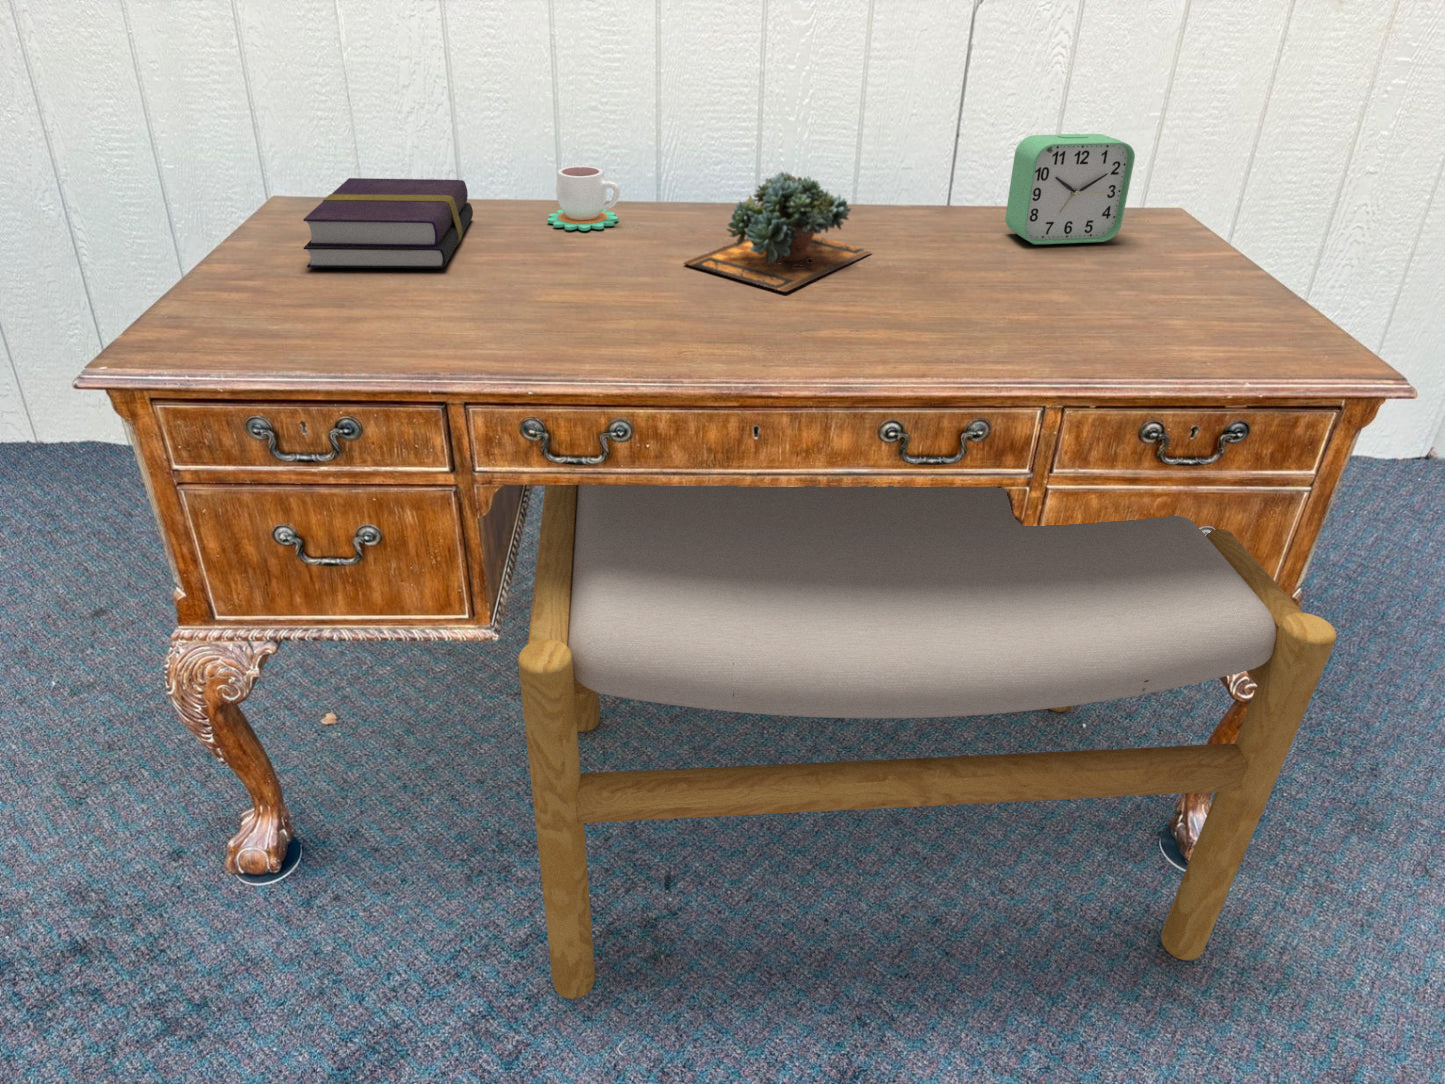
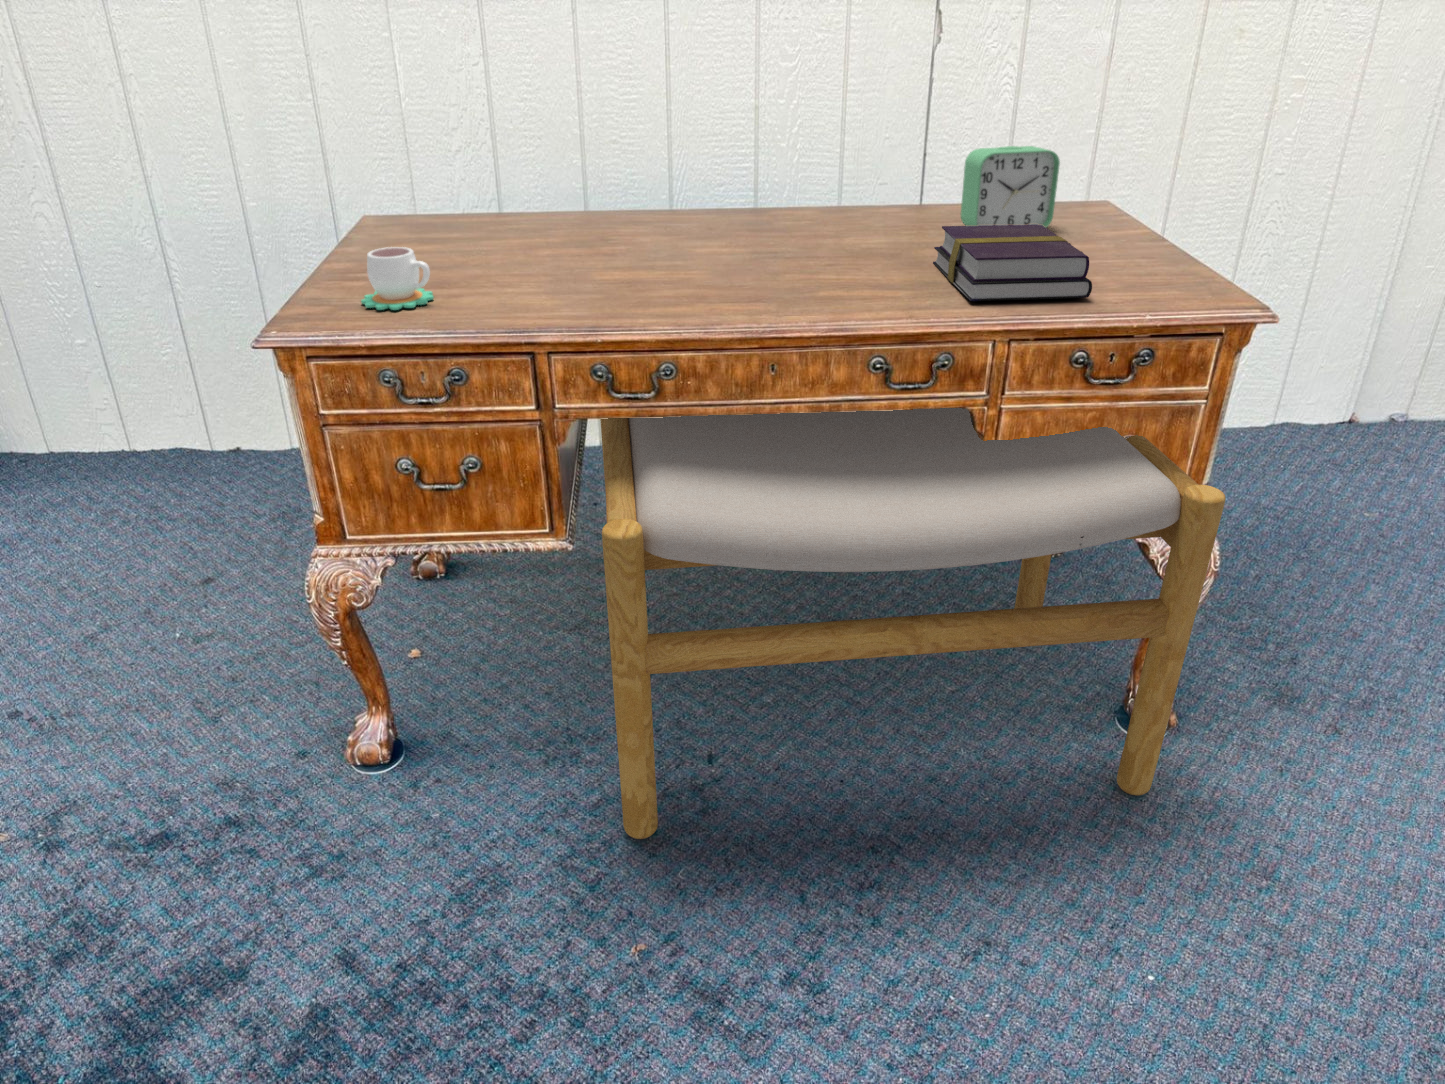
mug: present [547,166,620,231] -> present [361,247,434,310]
succulent plant: present [684,172,871,292] -> none [706,180,855,270]
book: present [303,178,473,268] -> present [933,224,1092,301]

